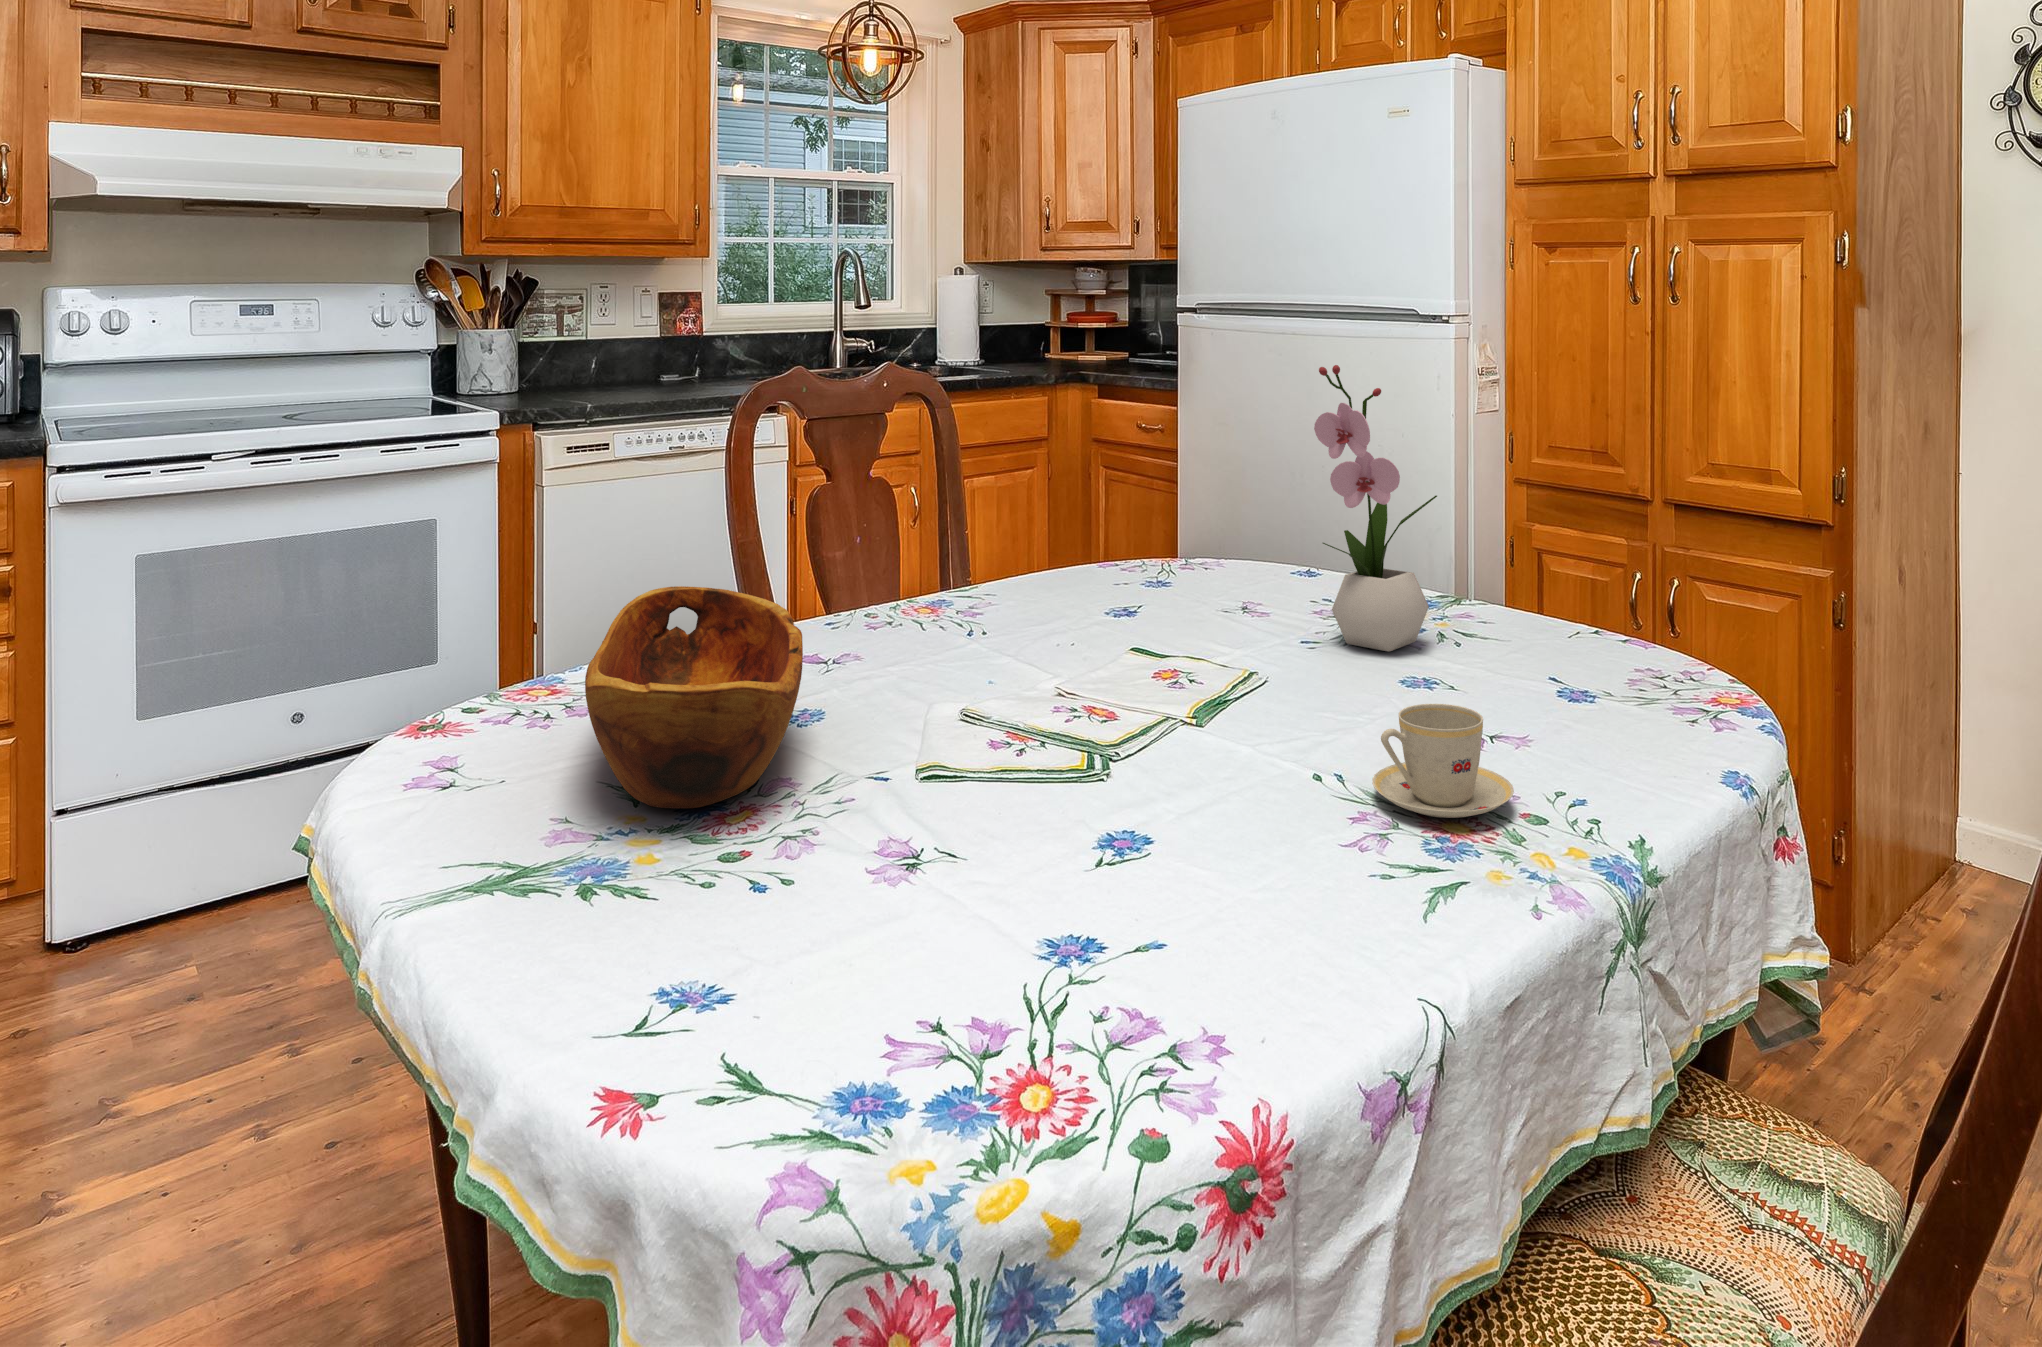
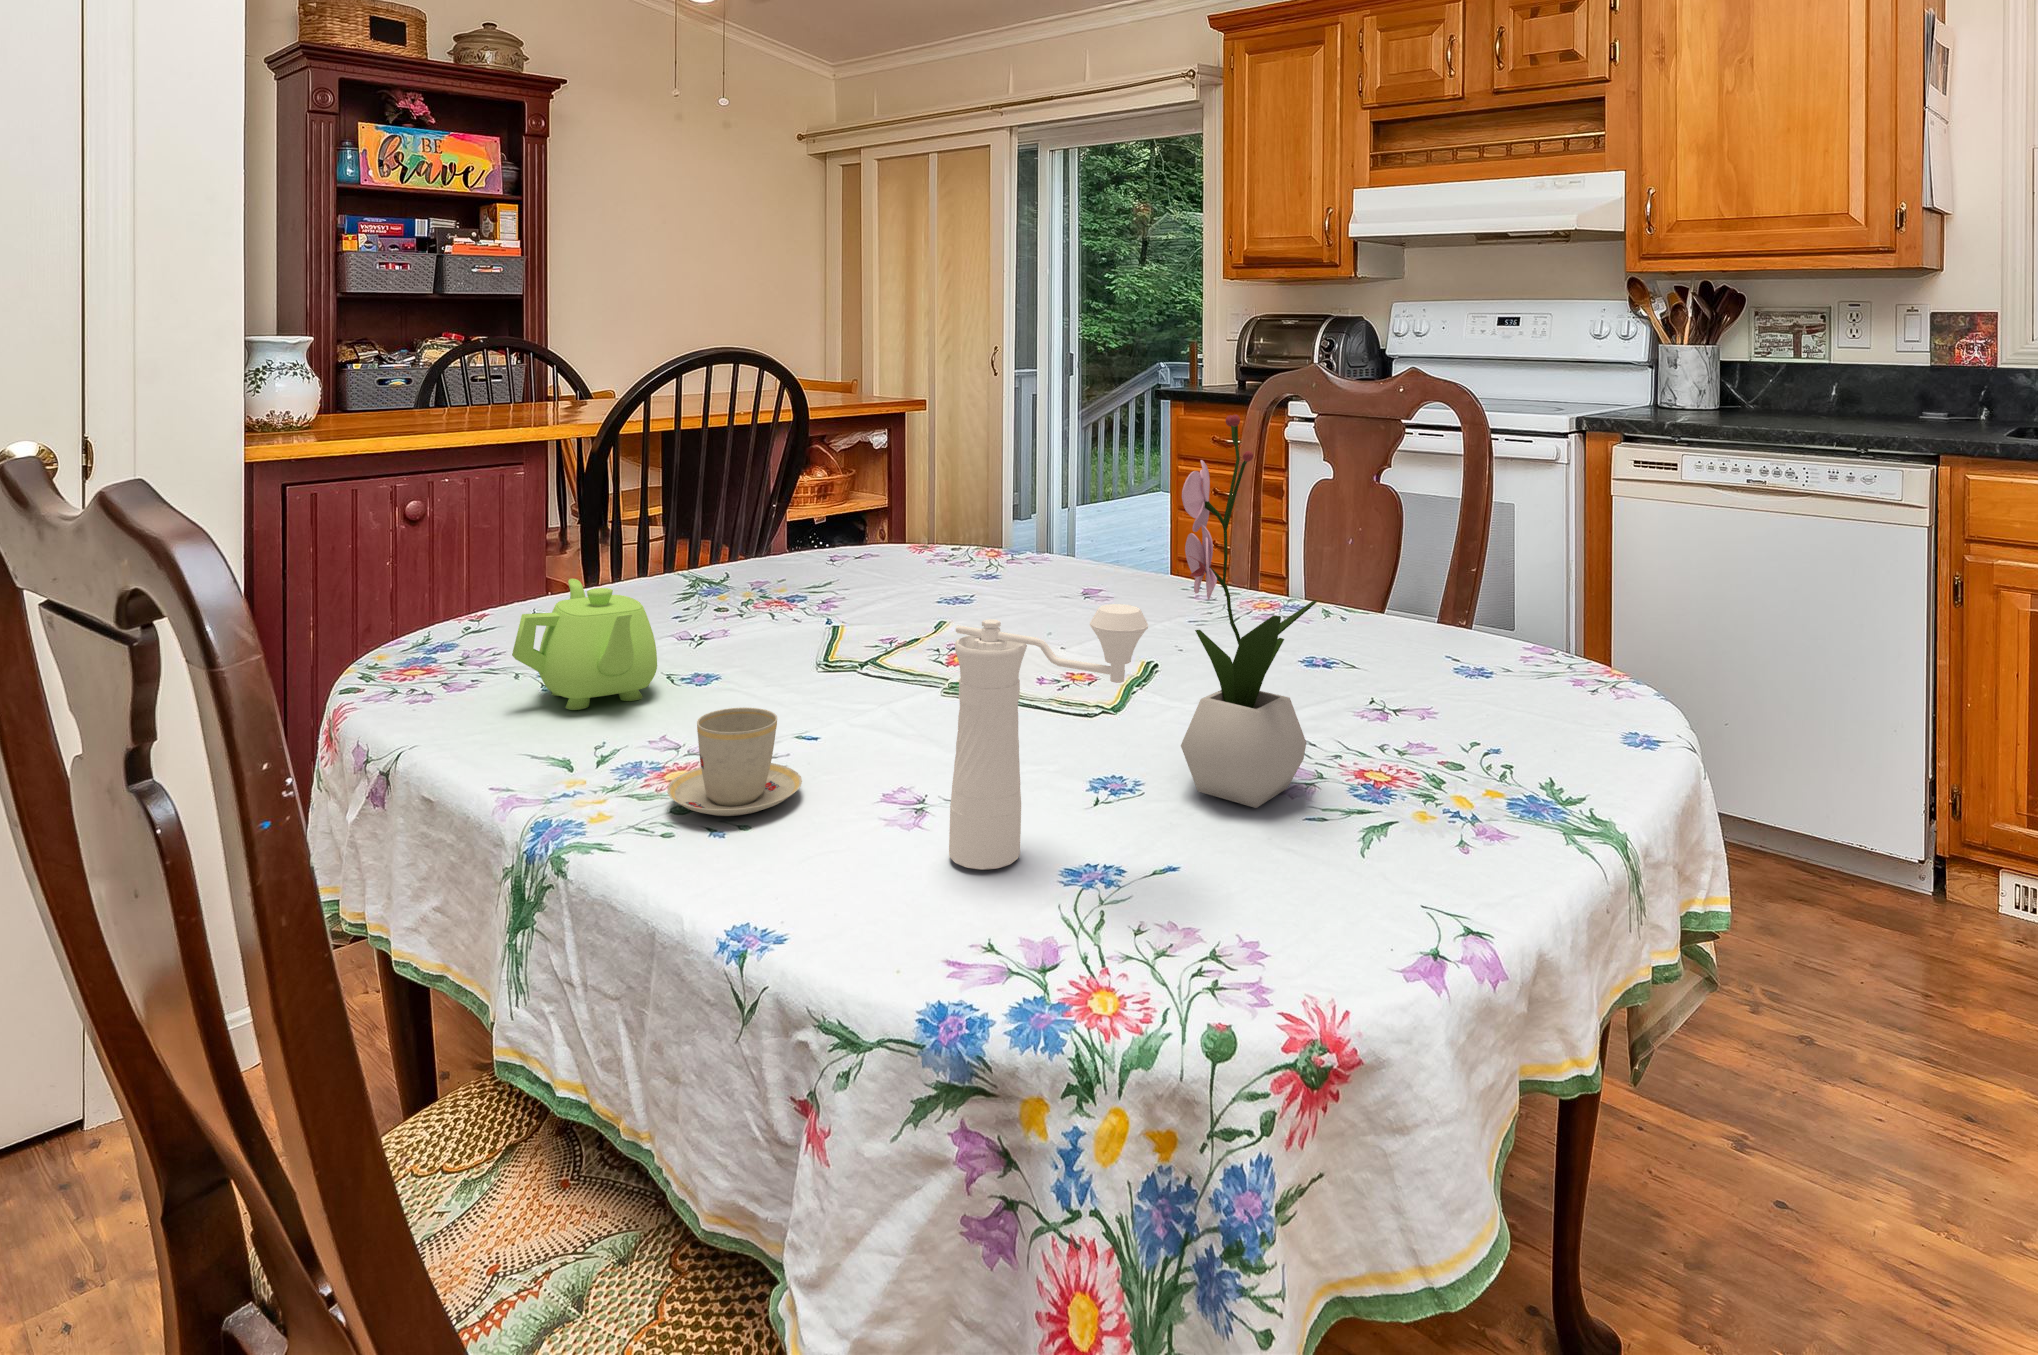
pepper mill: none [1489,488,1569,721] -> present [949,604,1148,870]
wooden bowl: present [585,586,803,808] -> none [746,510,979,618]
teapot: none [911,730,1188,959] -> present [512,579,657,710]

